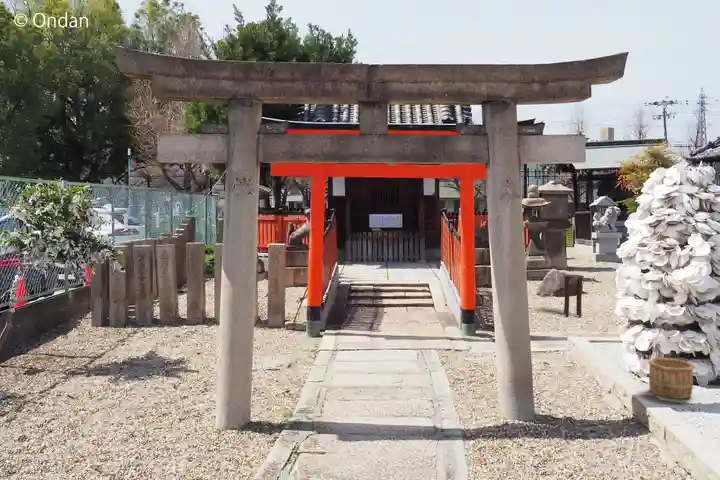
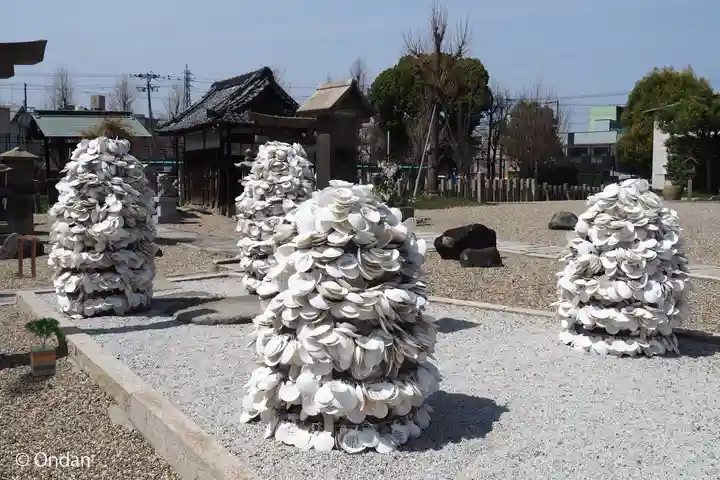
wooden bucket: present [649,358,694,399] -> none [72,296,108,327]
potted tree: none [602,387,657,464] -> present [24,318,64,376]

